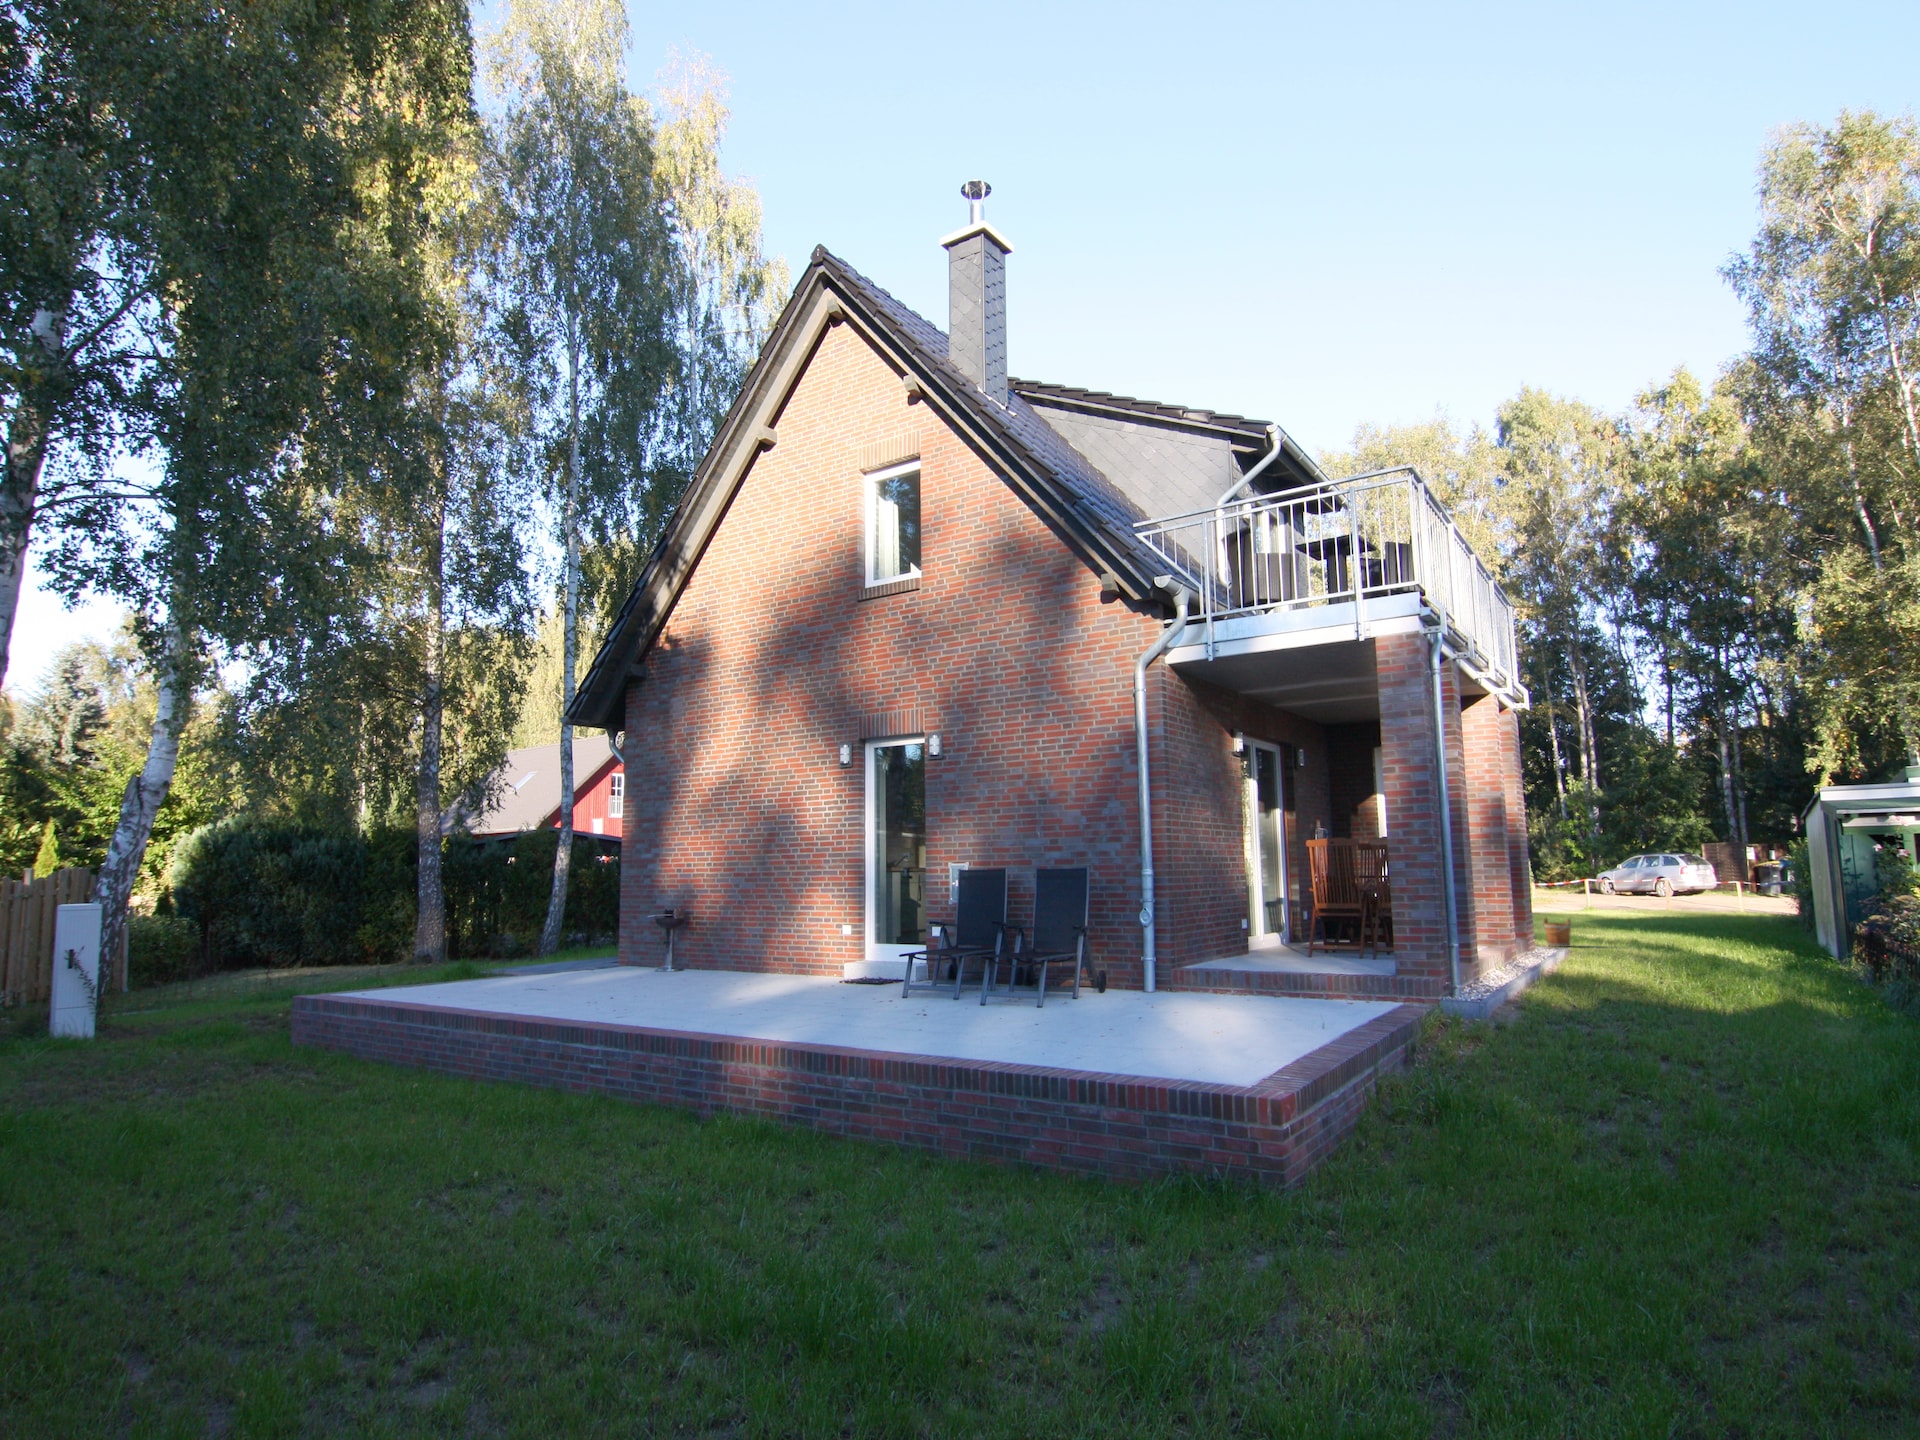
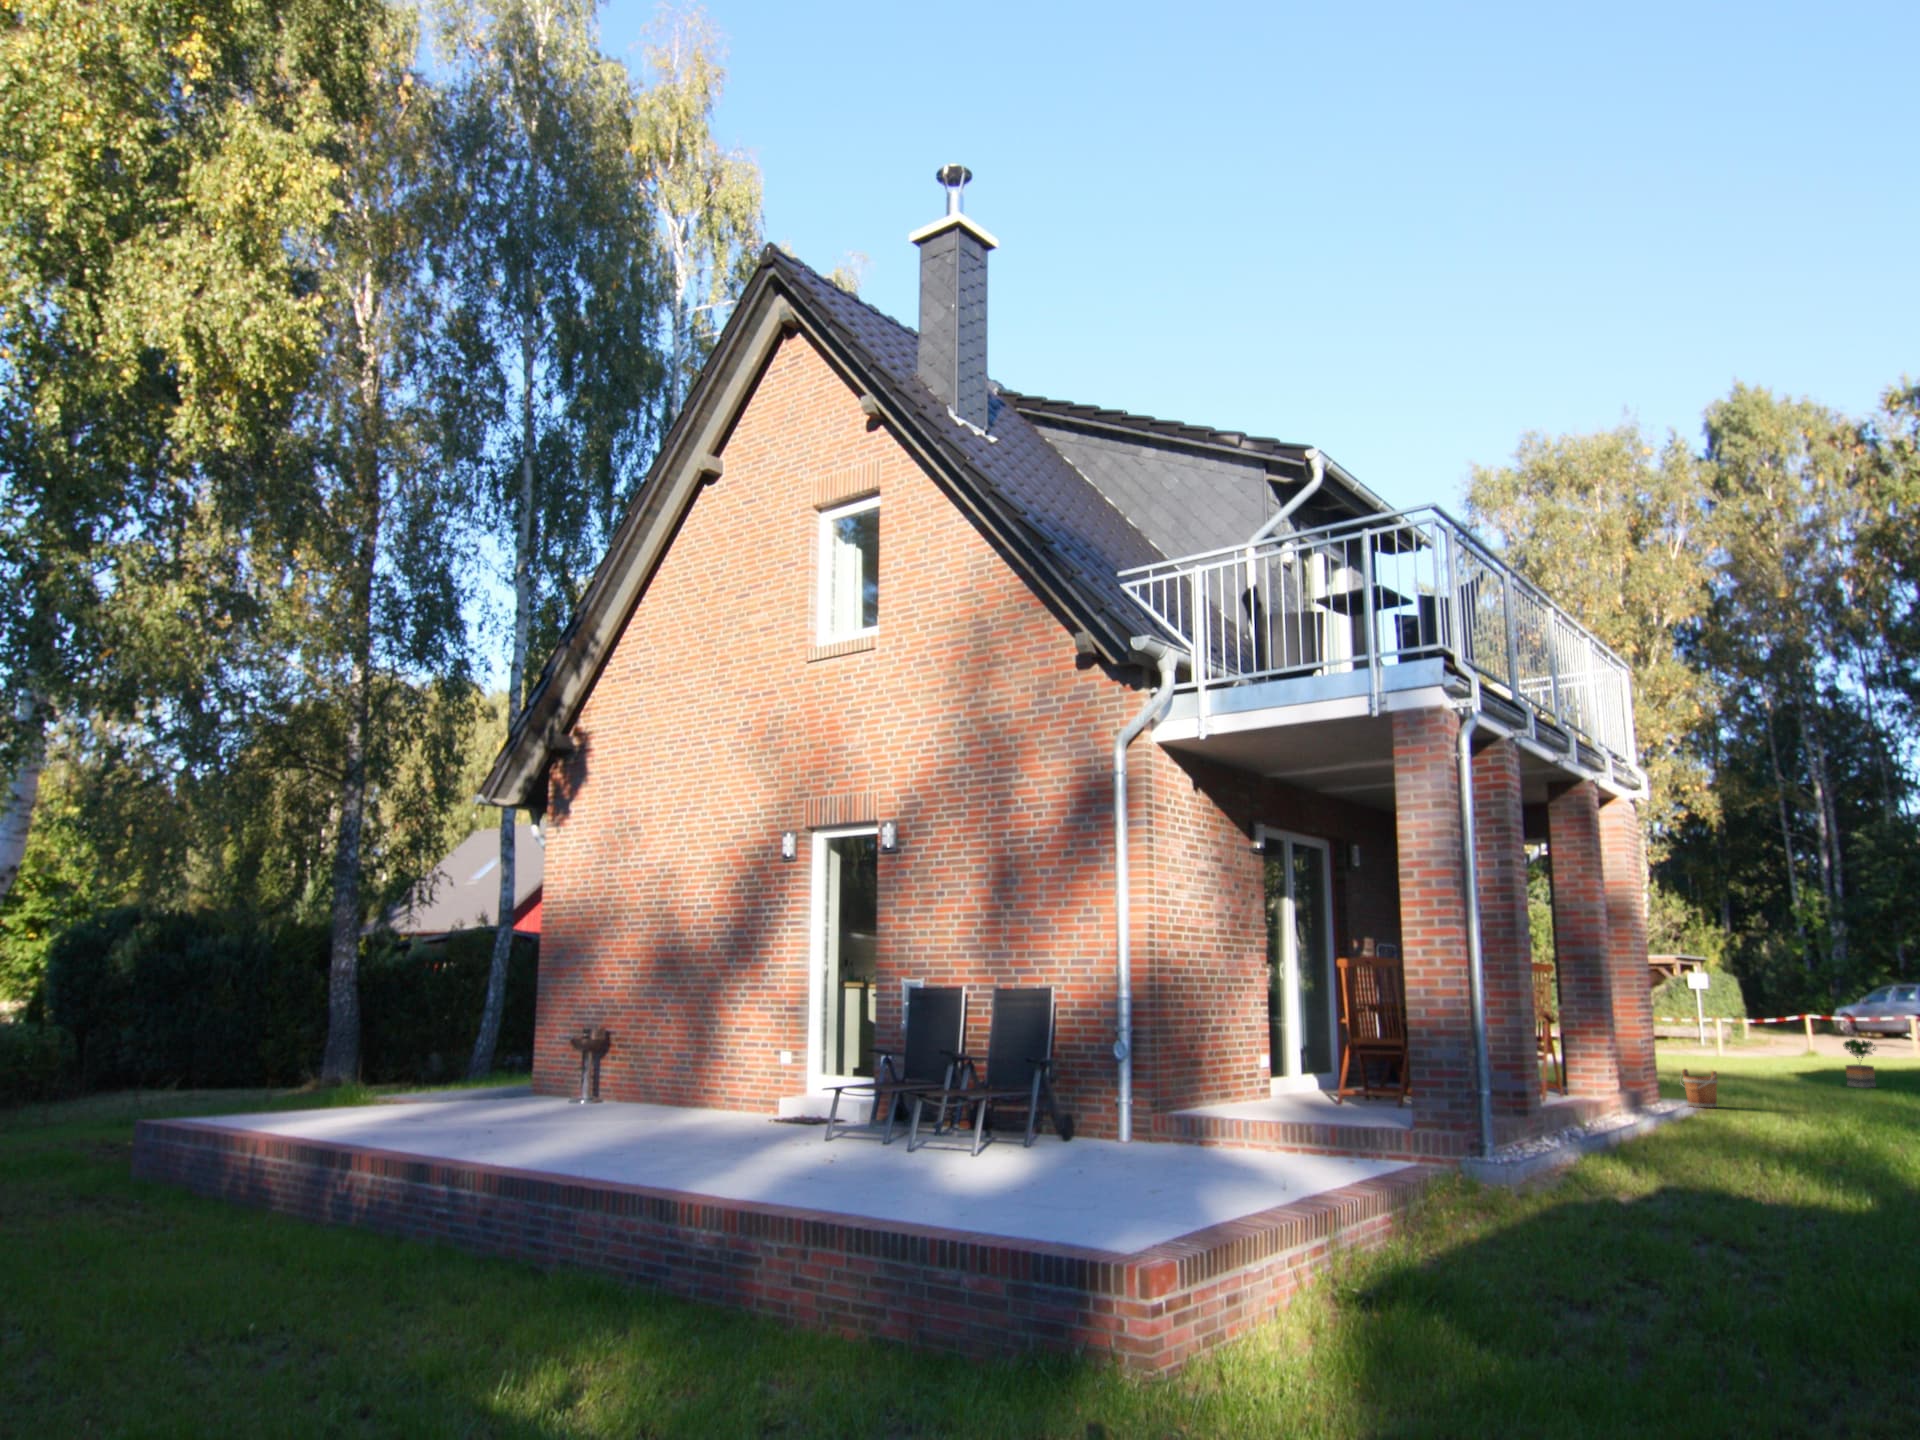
potted tree: none [1640,895,1668,932] -> present [1843,1039,1876,1088]

